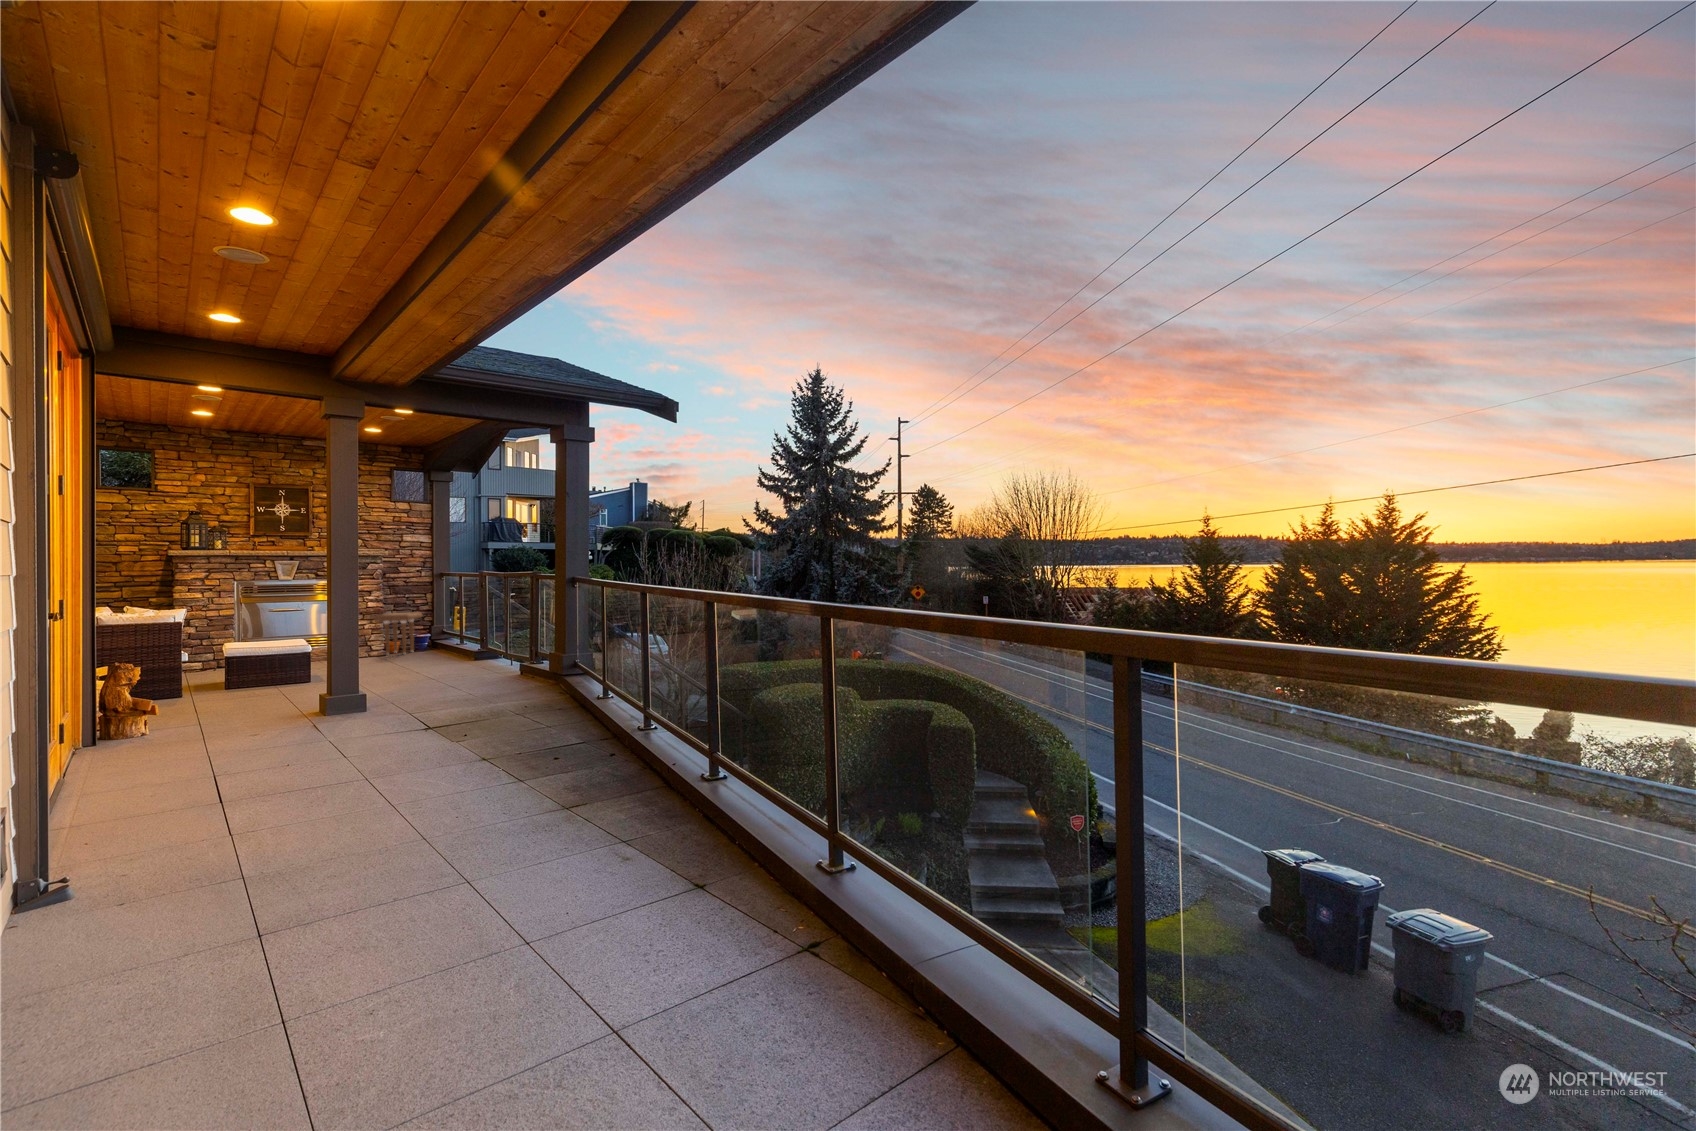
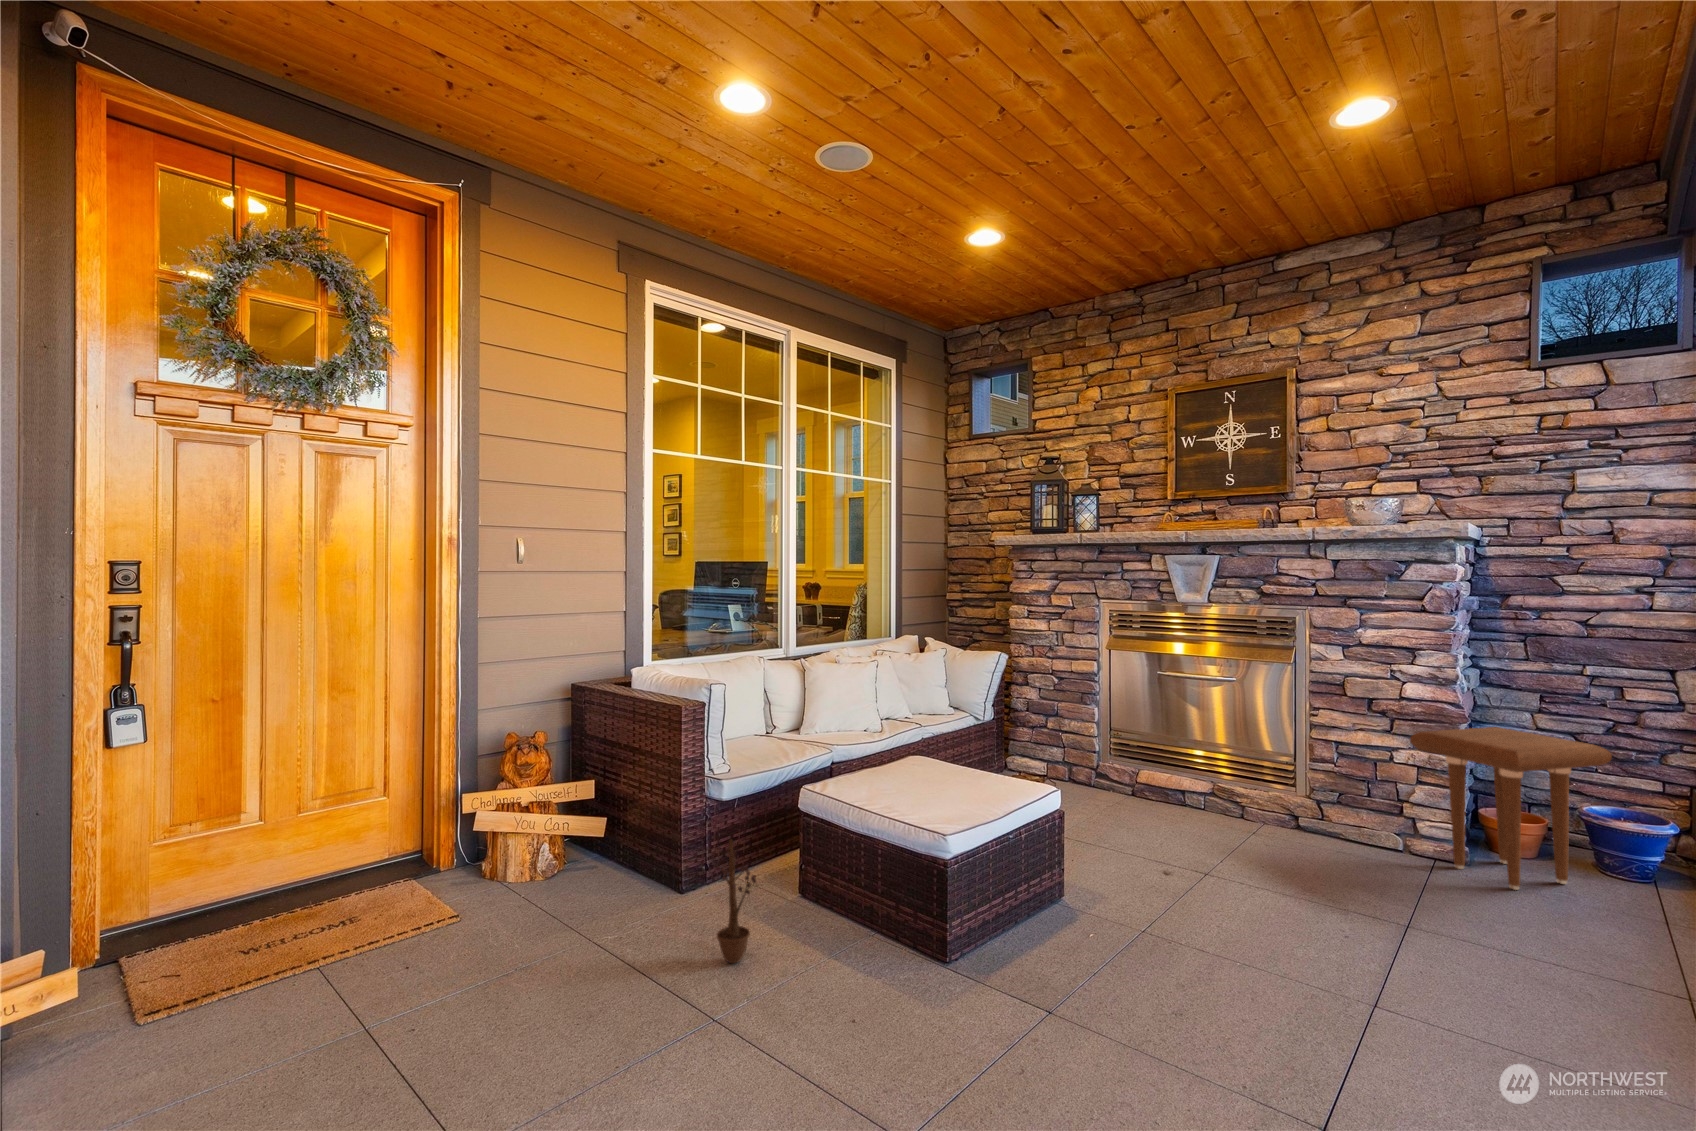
decorative plant: none [233,655,268,694] -> present [717,840,756,963]

